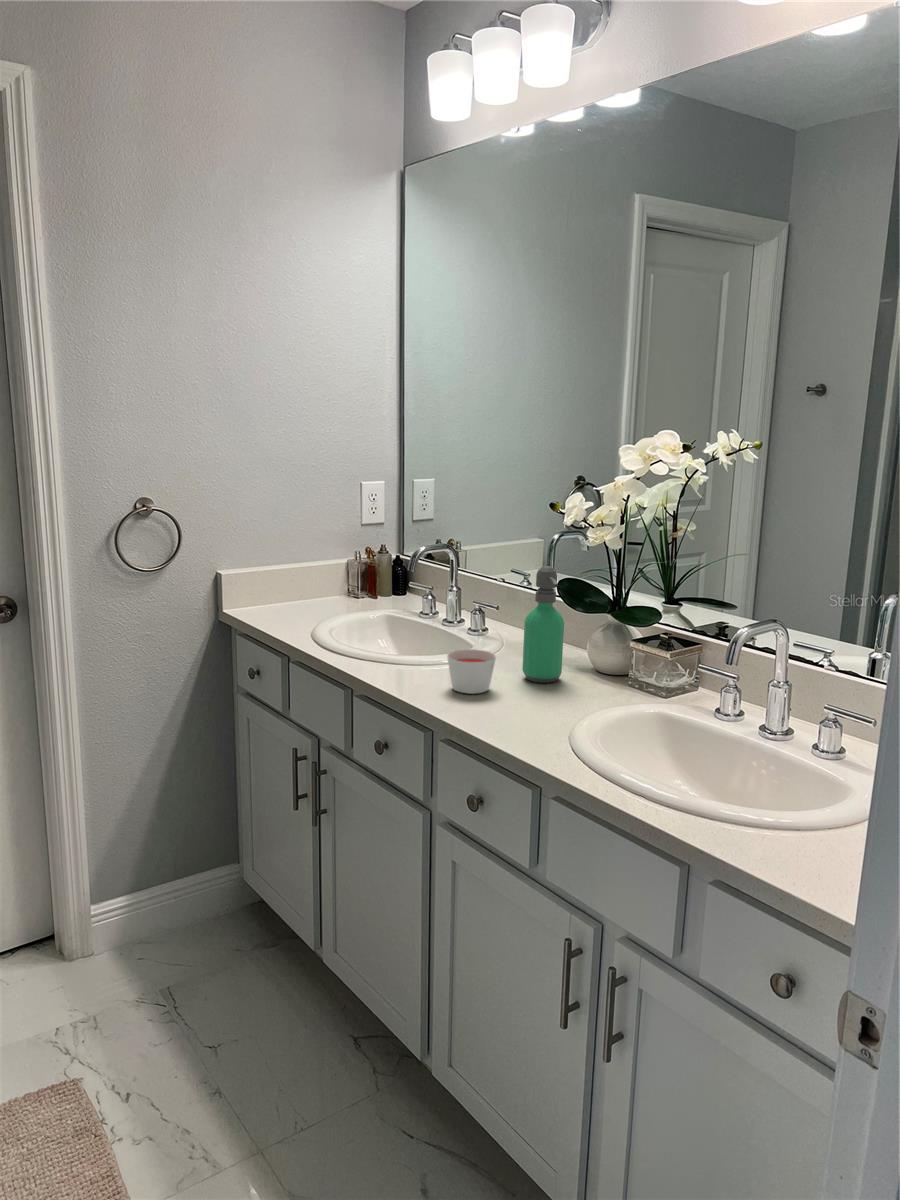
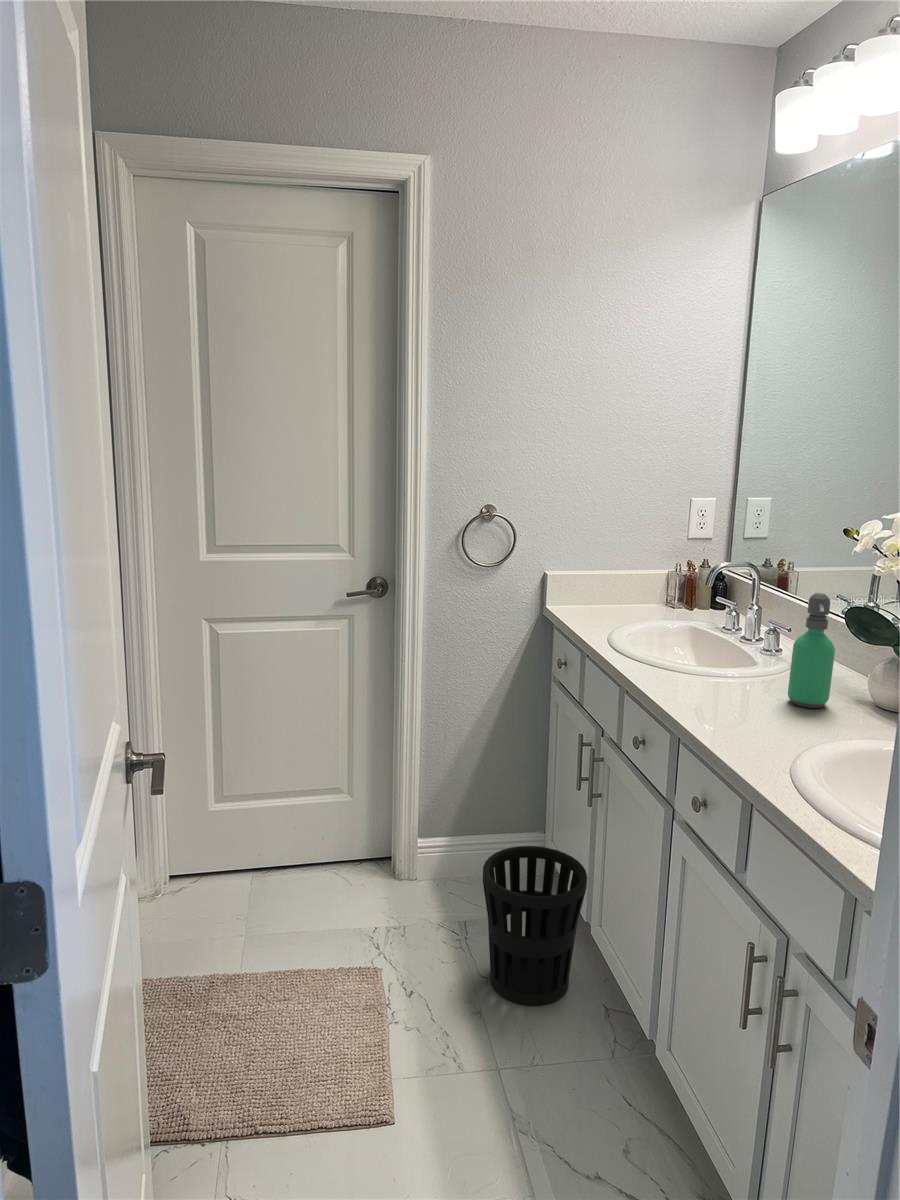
candle: present [447,649,496,694] -> none [706,664,754,707]
wastebasket: none [199,881,320,1066] -> present [483,846,587,1006]

